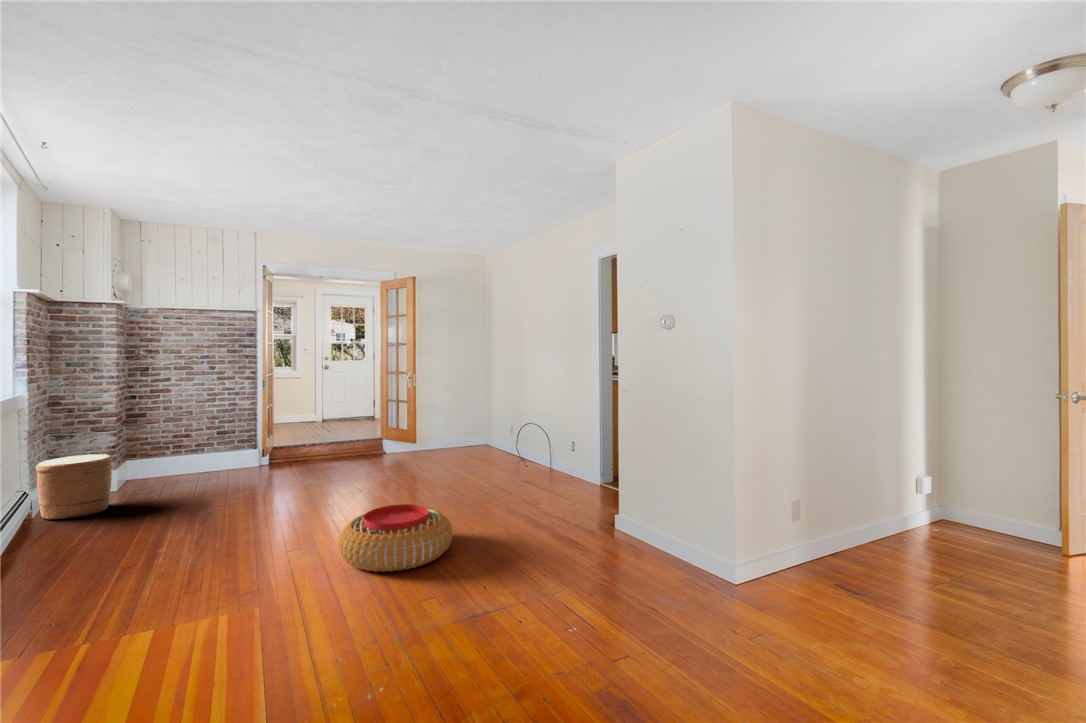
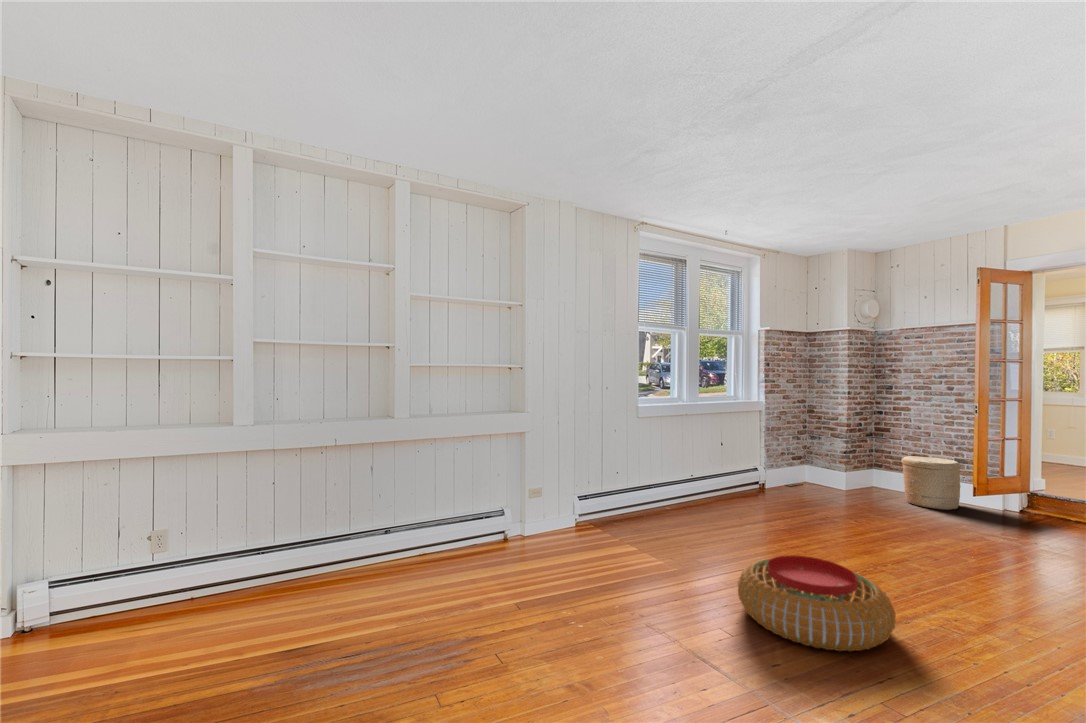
woven basket: present [36,454,112,519] -> present [902,456,961,510]

